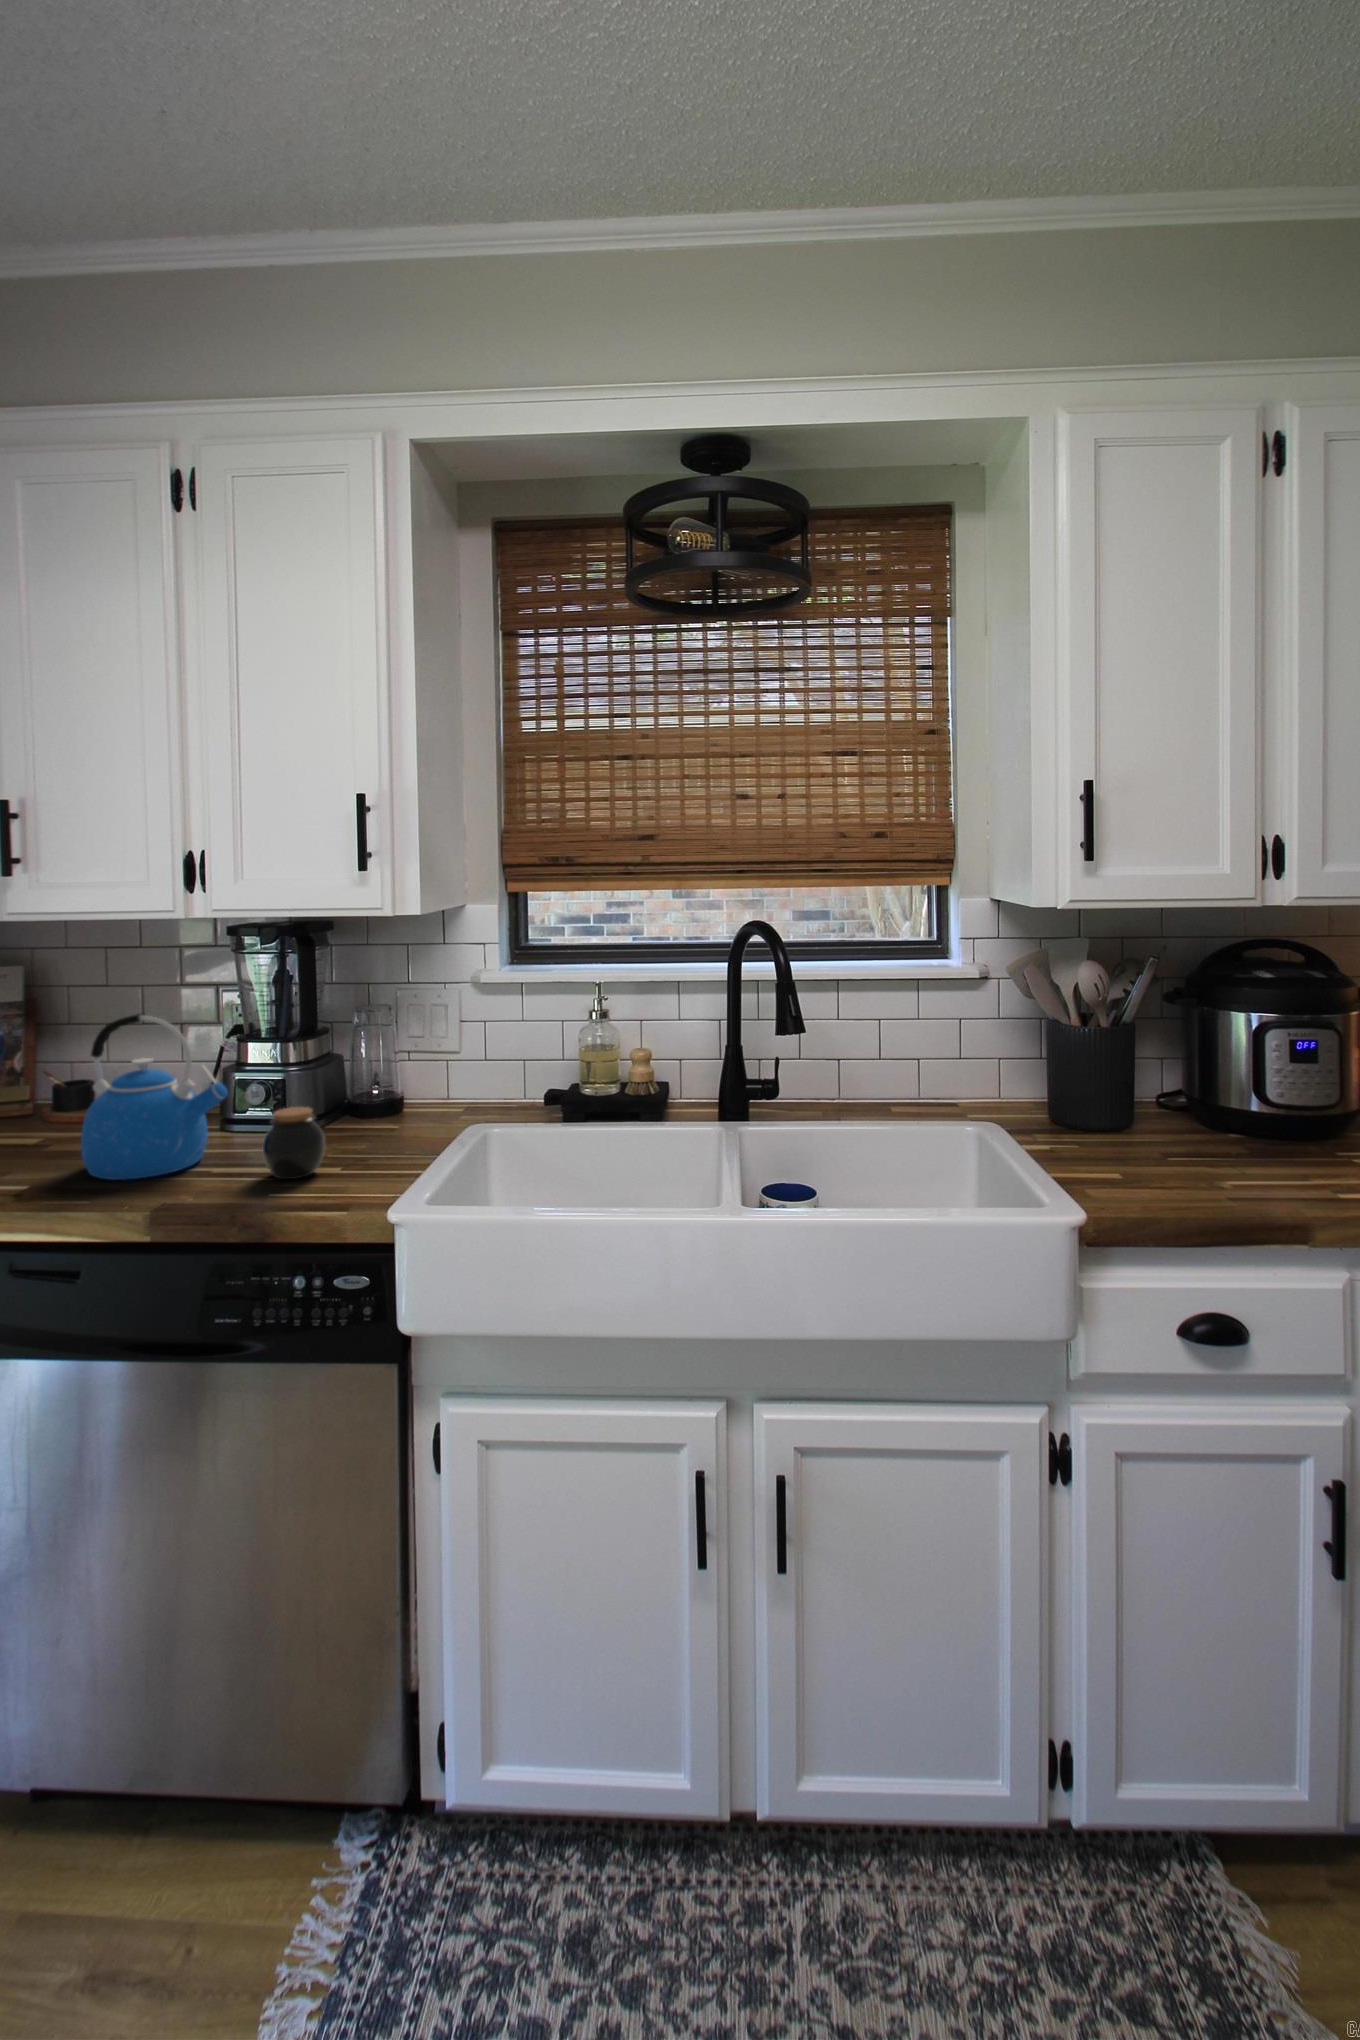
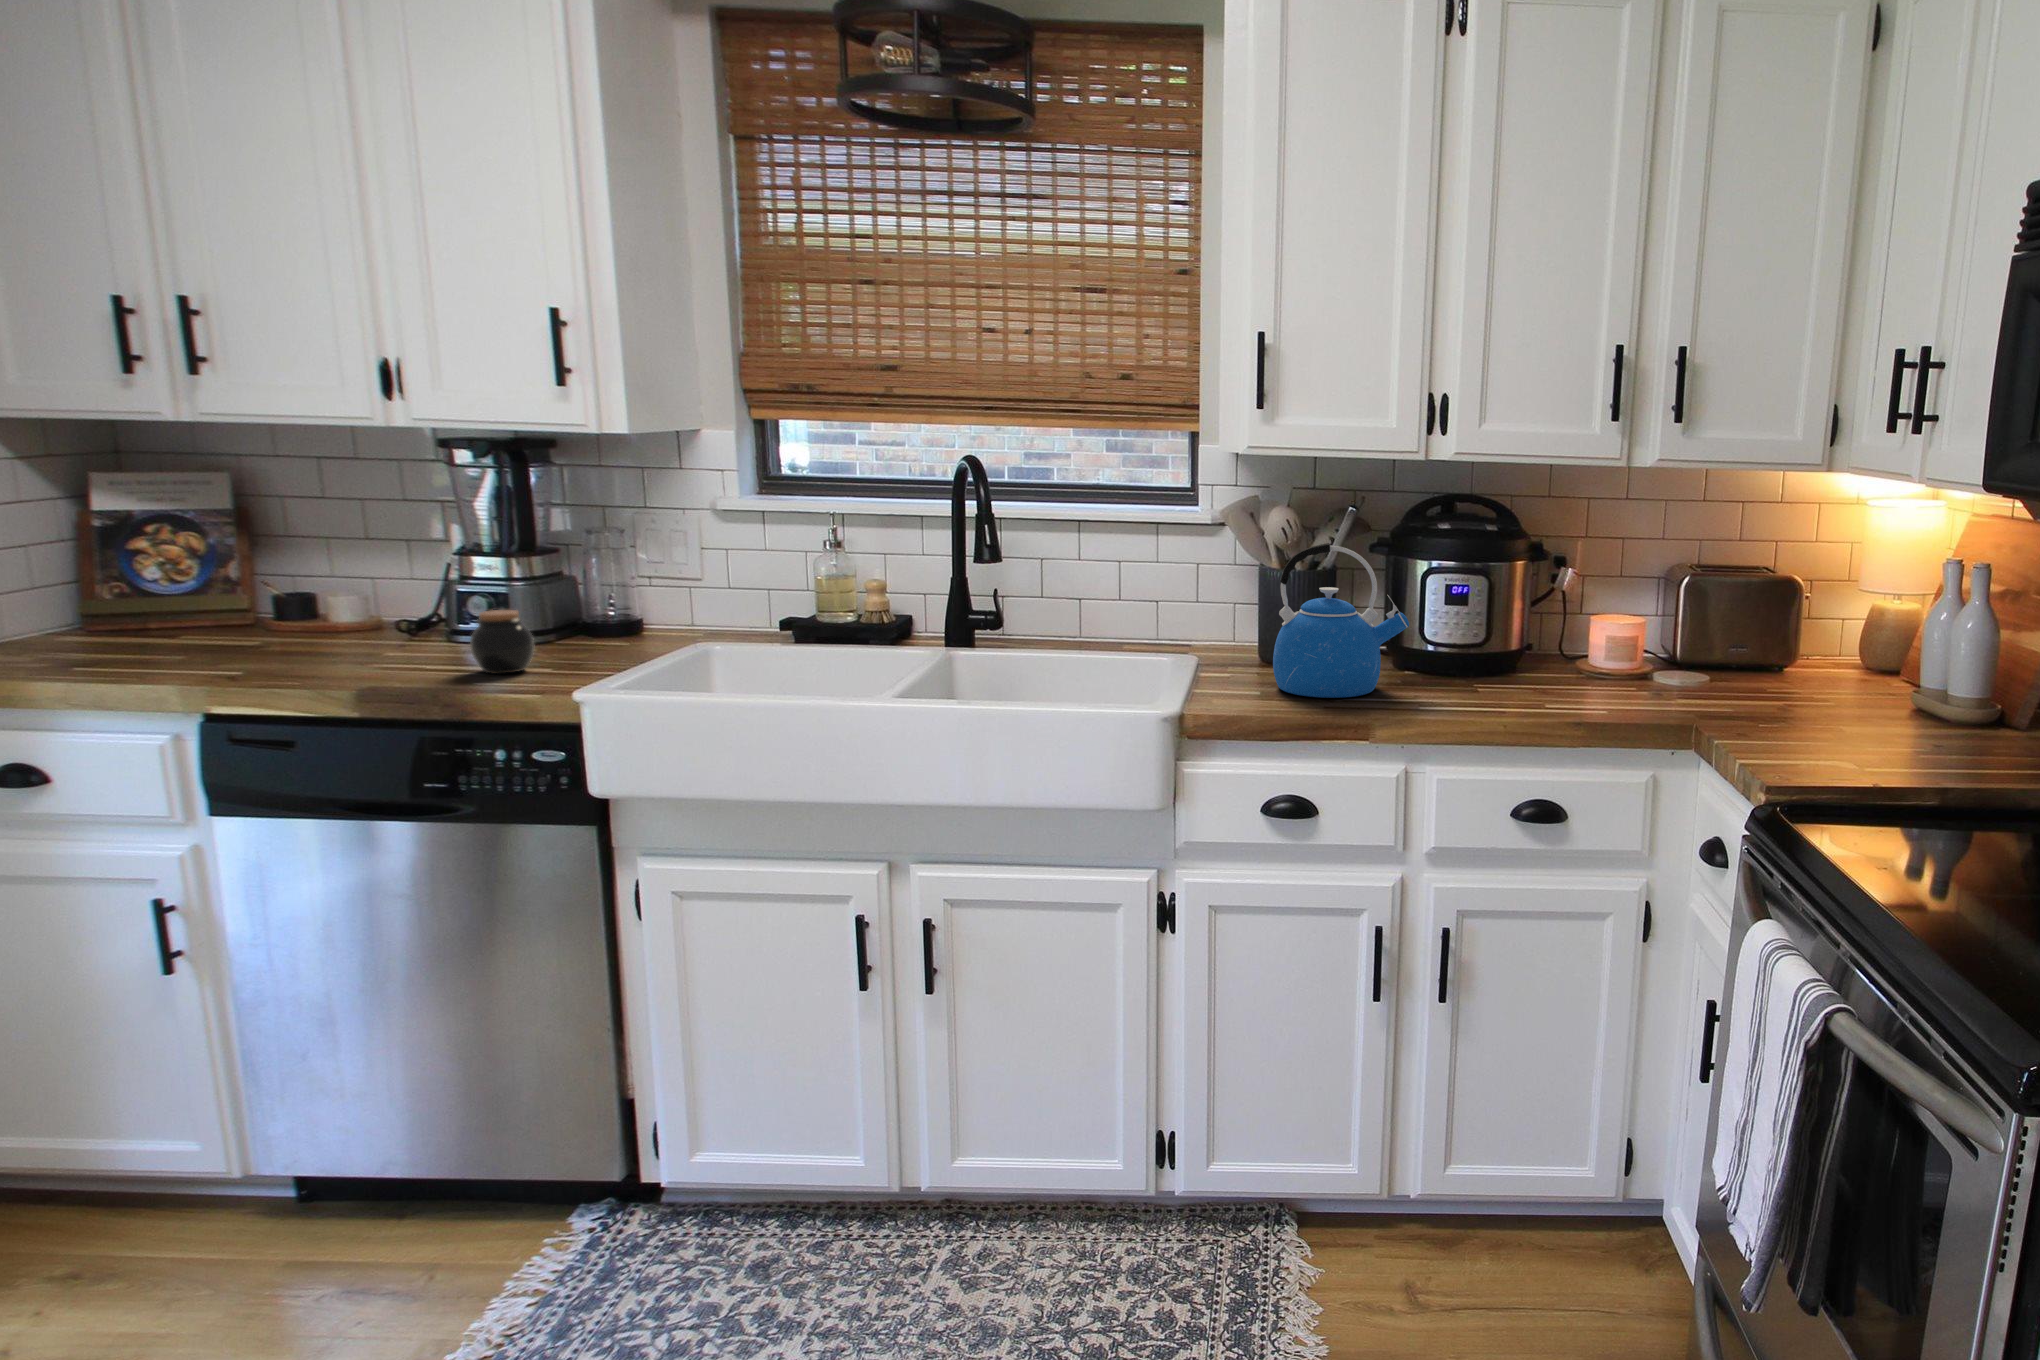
kettle: present [81,1013,228,1180] -> present [1273,543,1409,698]

